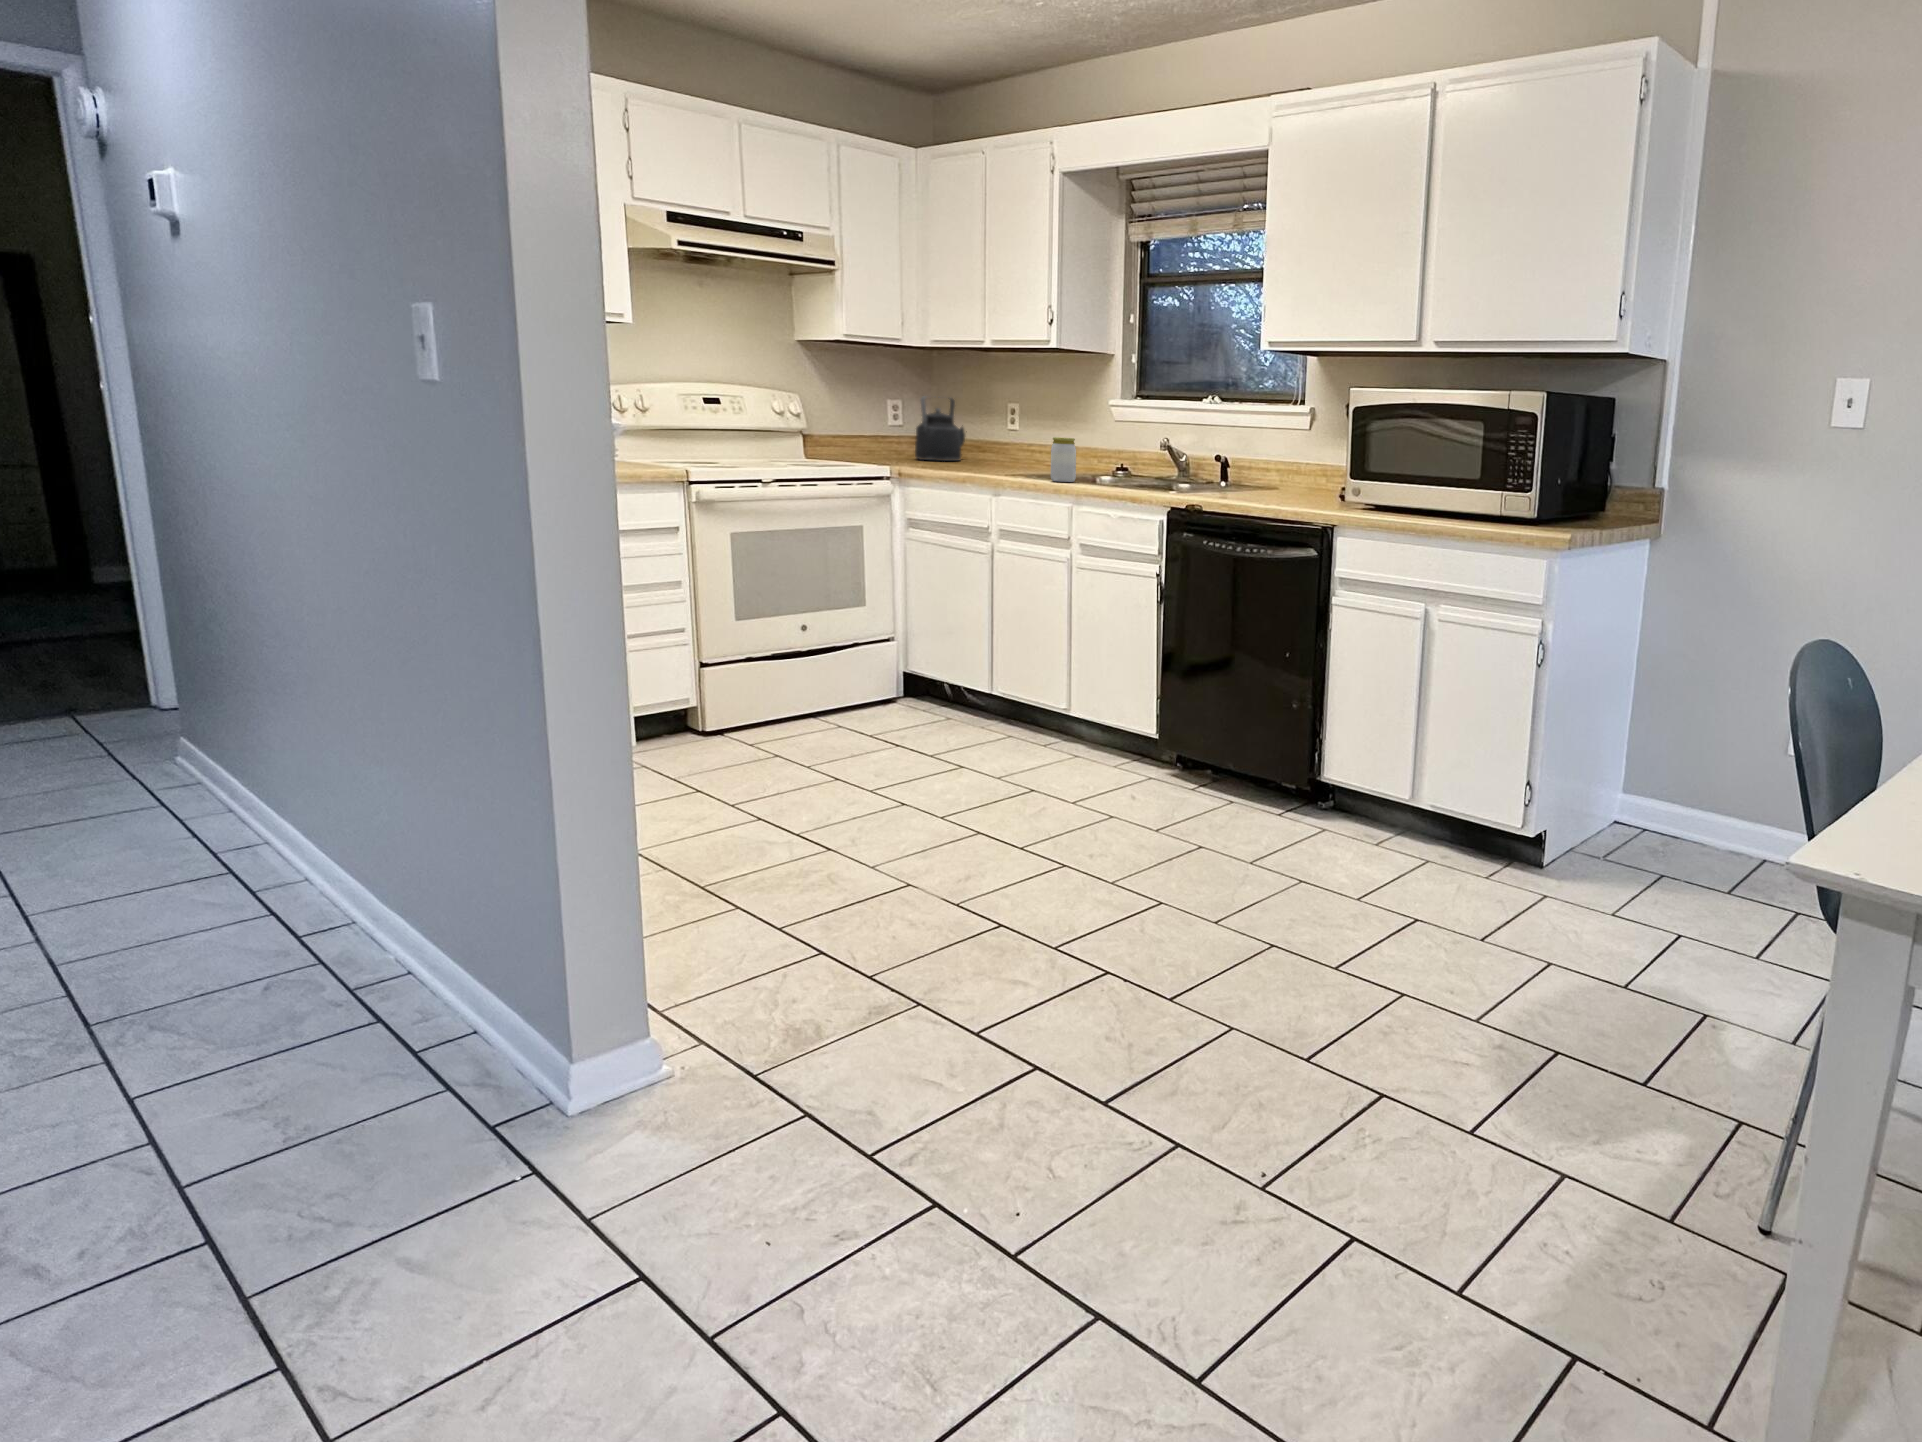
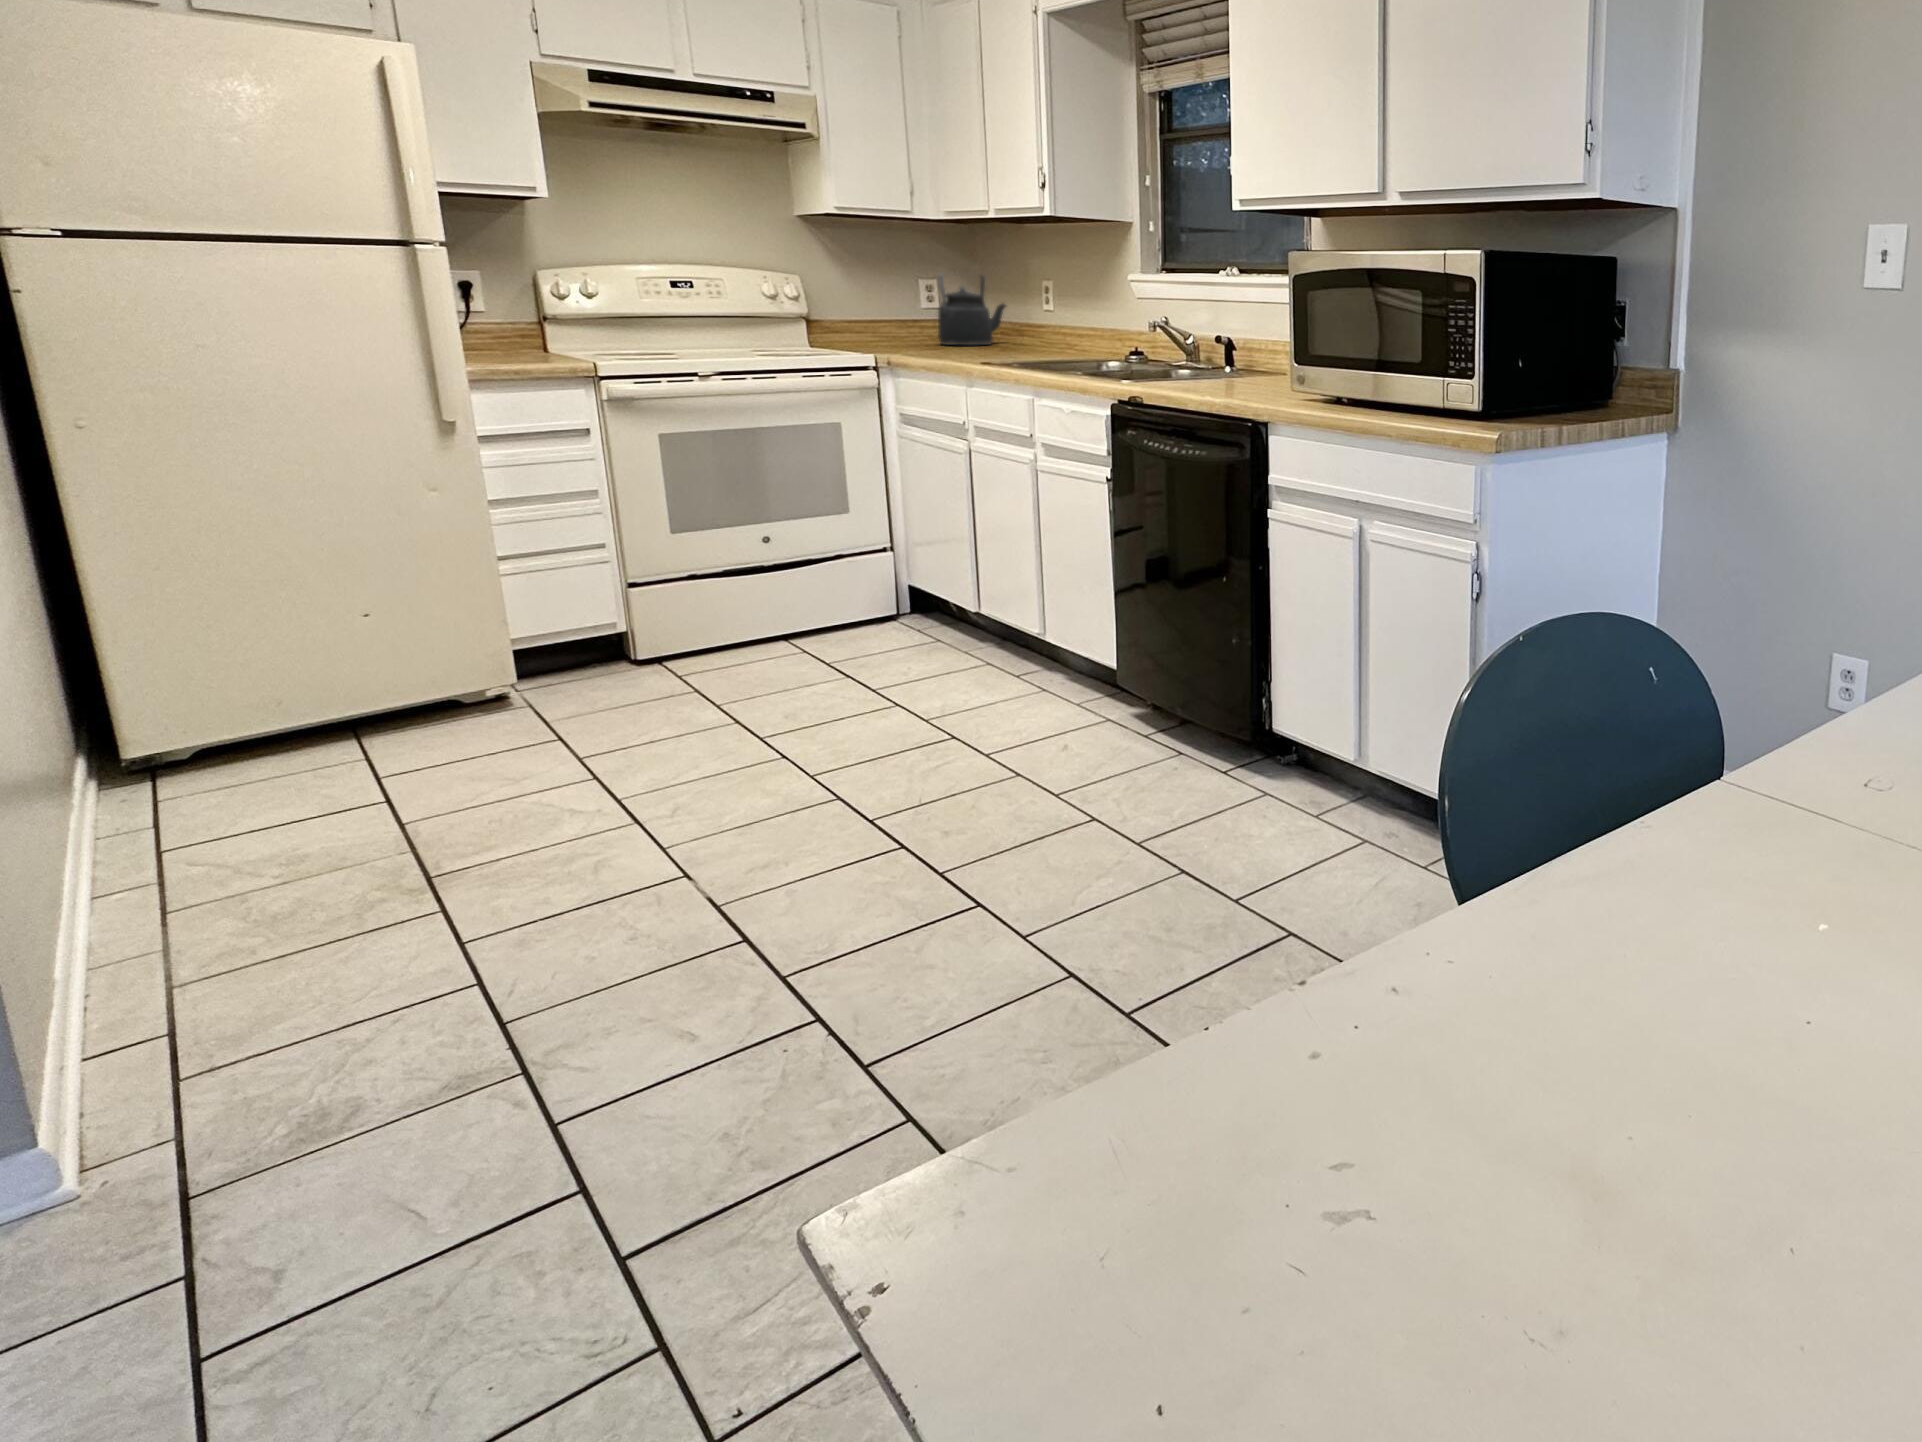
jar: present [1051,437,1076,482] -> none [1021,318,1054,370]

